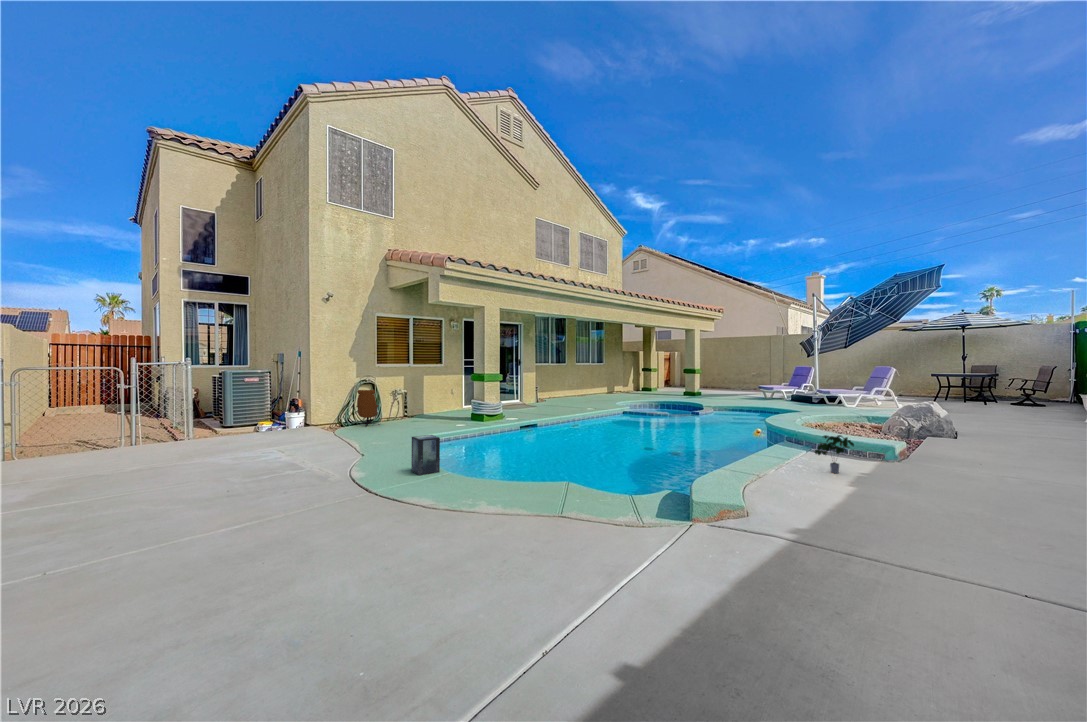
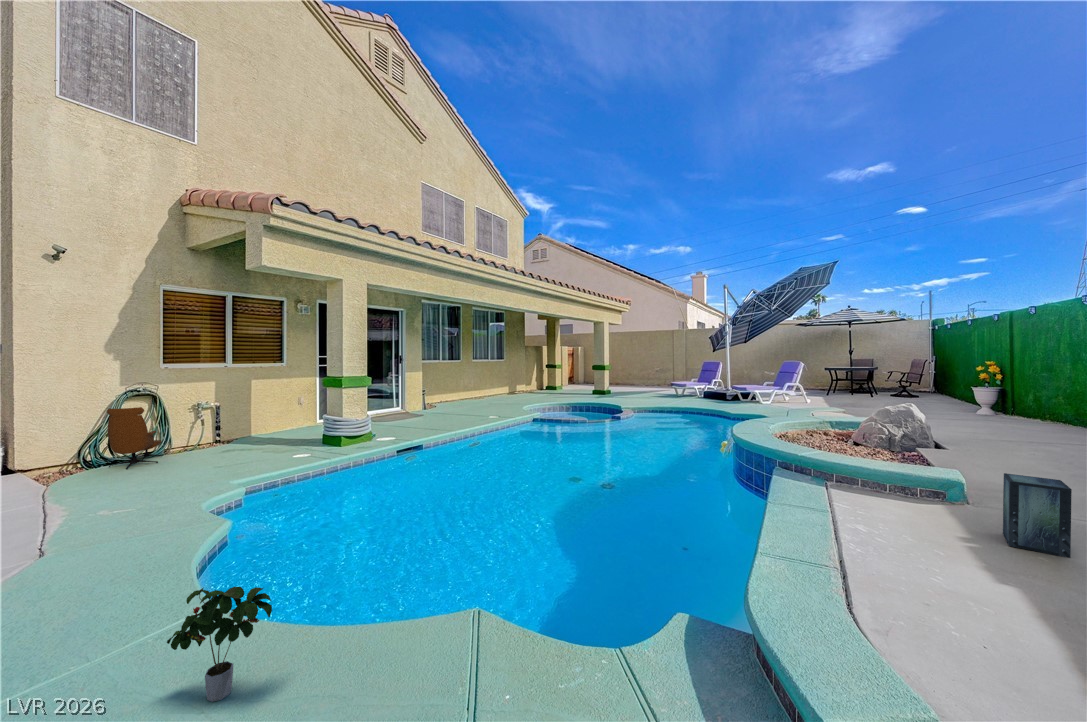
storage box: present [411,435,440,475] -> present [1003,473,1072,558]
potted plant: present [815,435,854,473] -> present [167,587,272,702]

